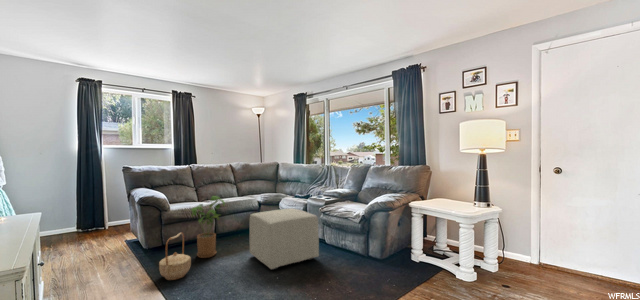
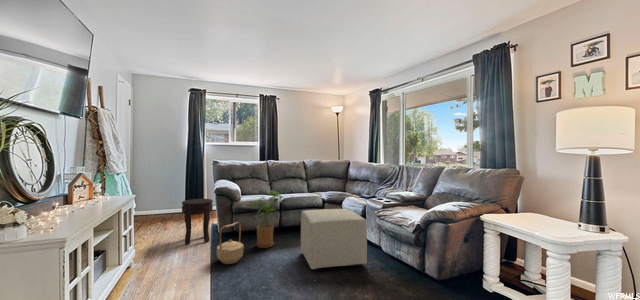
side table: none [96,212,137,268] -> present [182,199,213,245]

